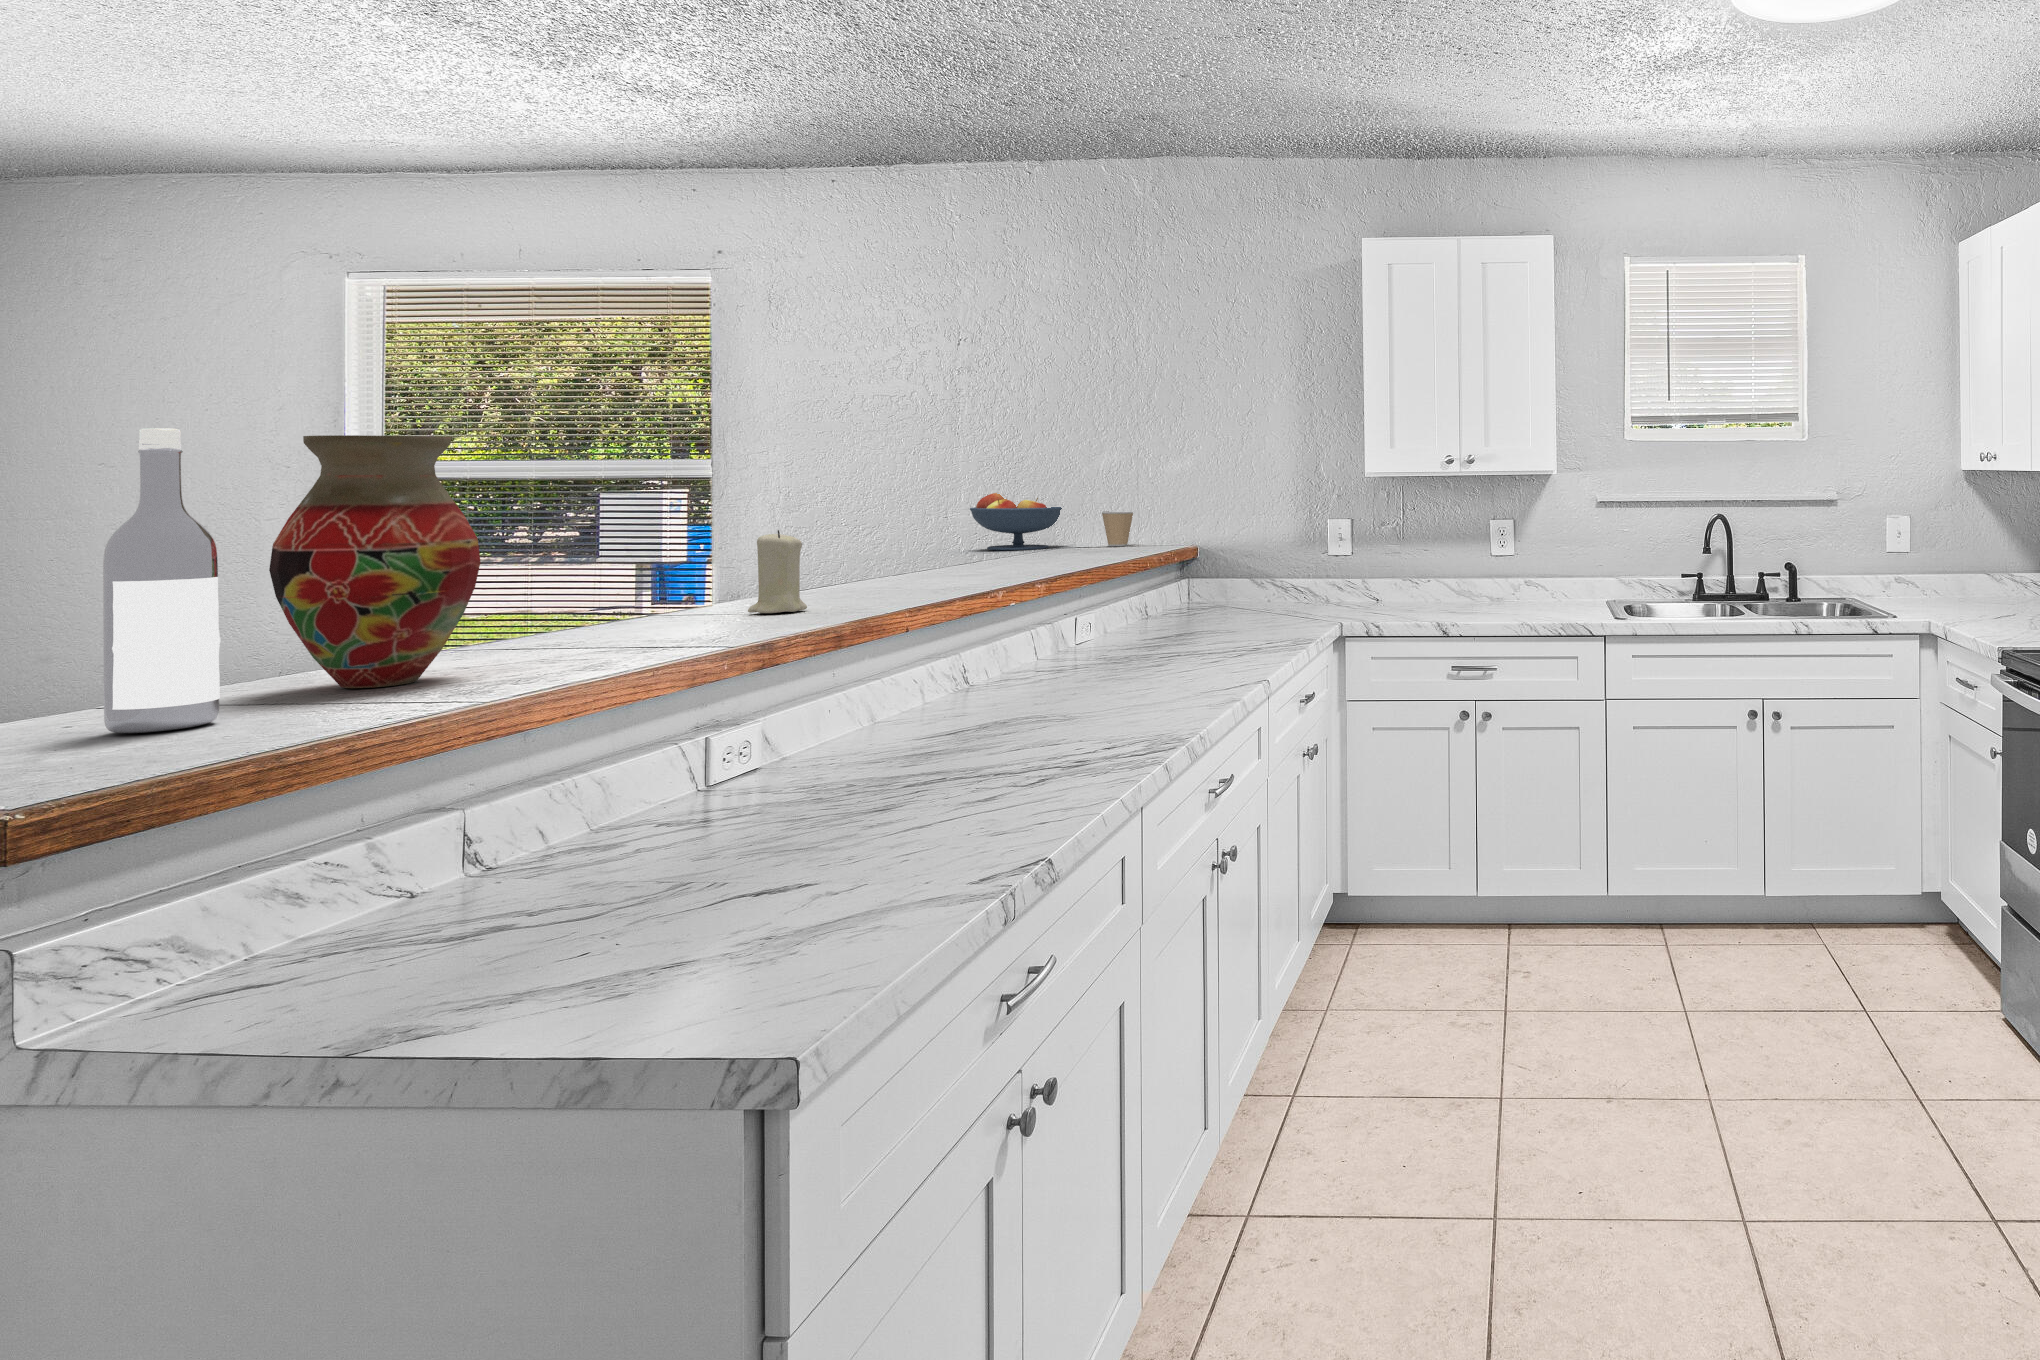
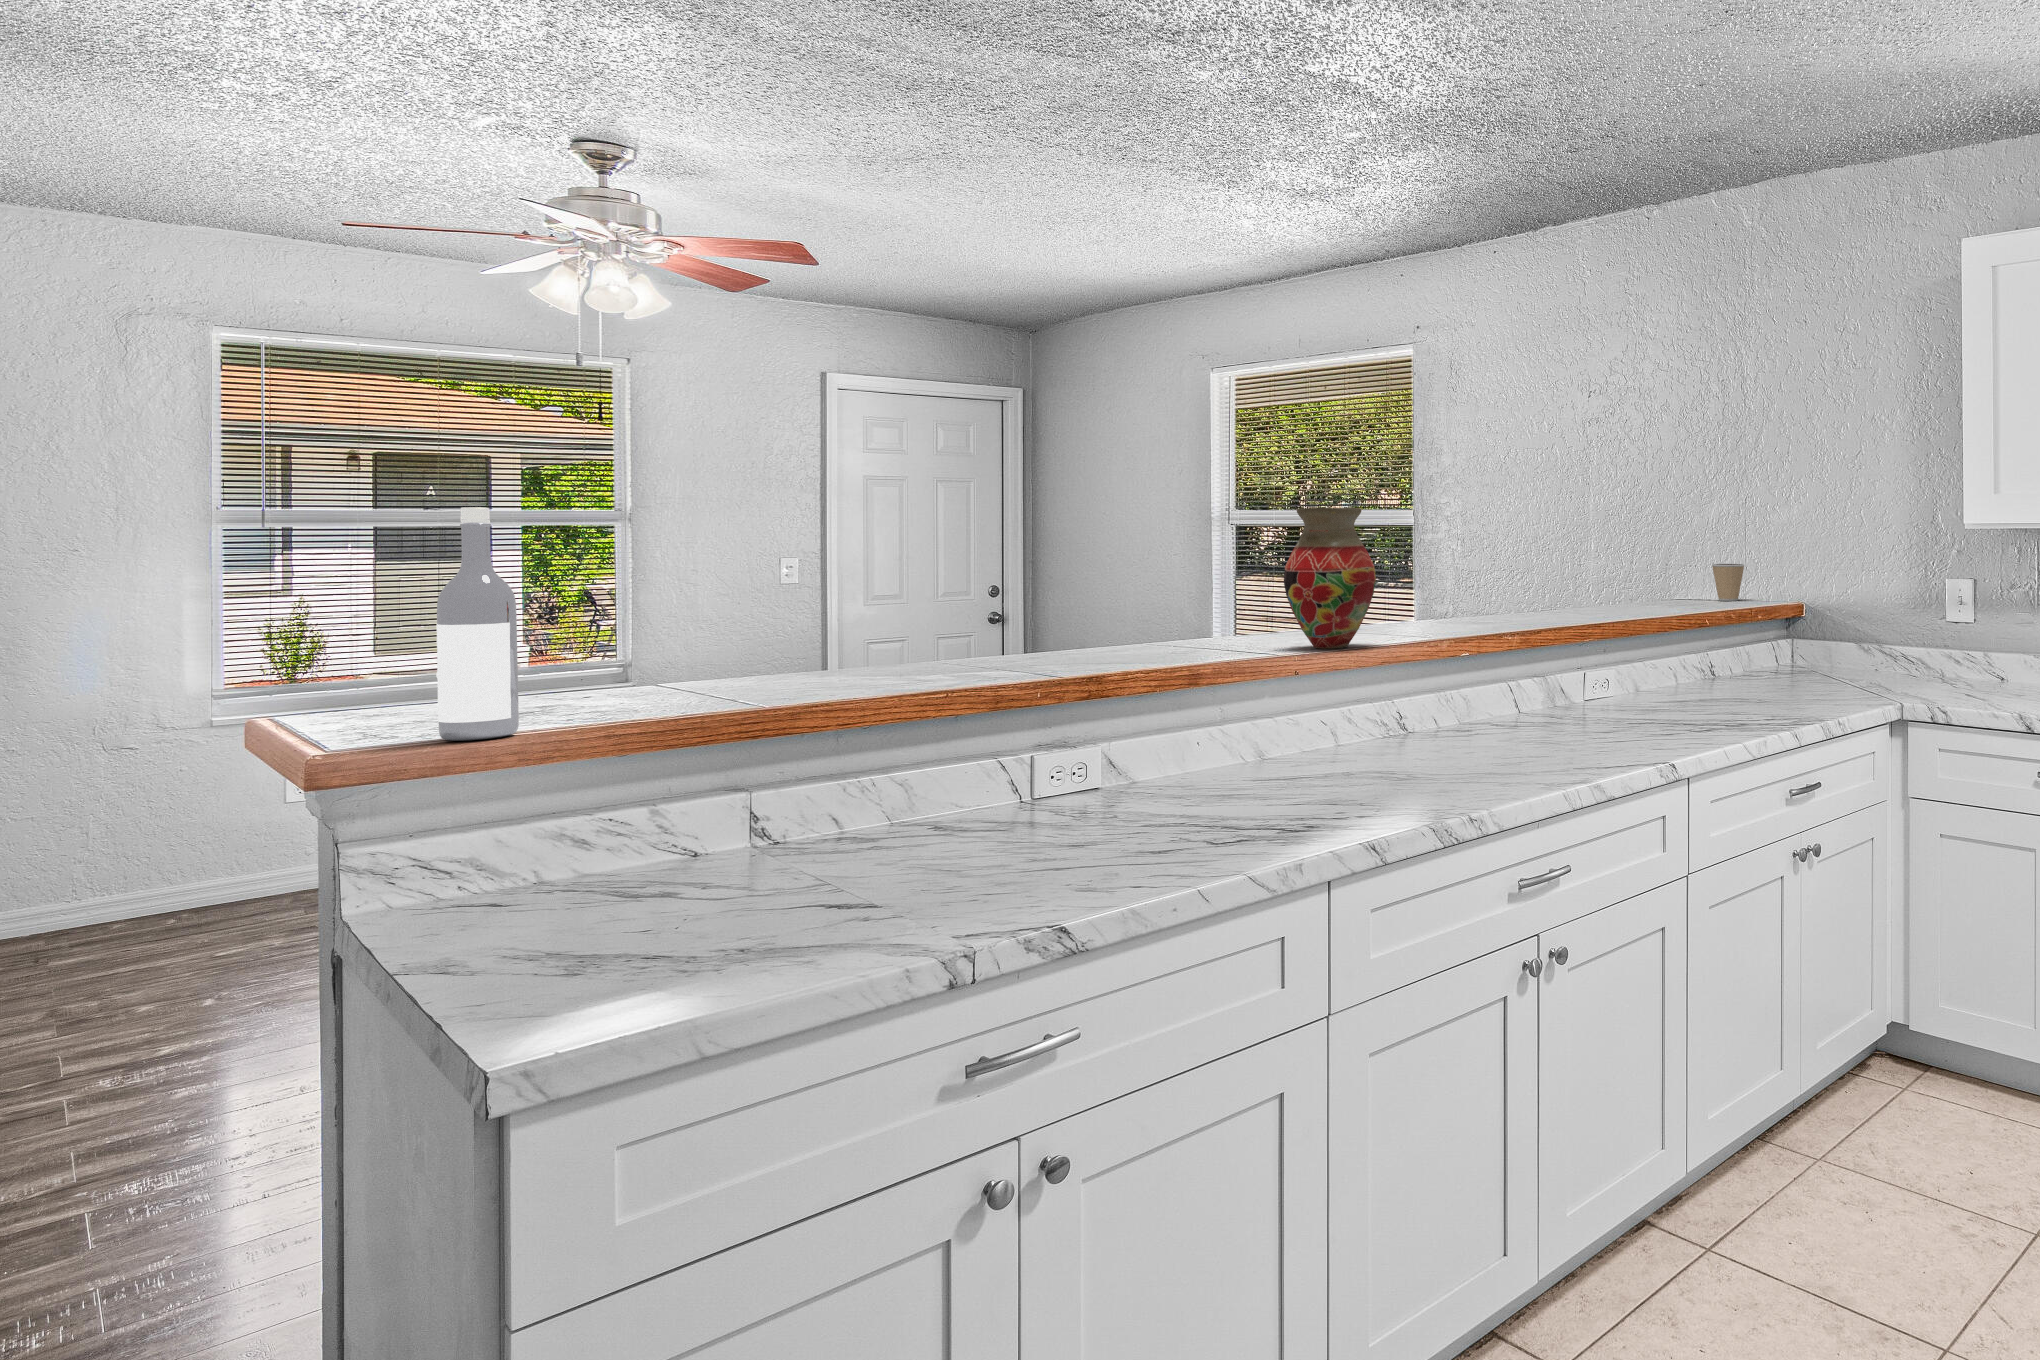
vase: present [269,435,481,688] -> present [1284,508,1376,648]
fruit bowl: present [970,493,1062,550] -> none [1596,543,1687,601]
candle: present [748,530,807,613] -> none [1162,585,1207,662]

